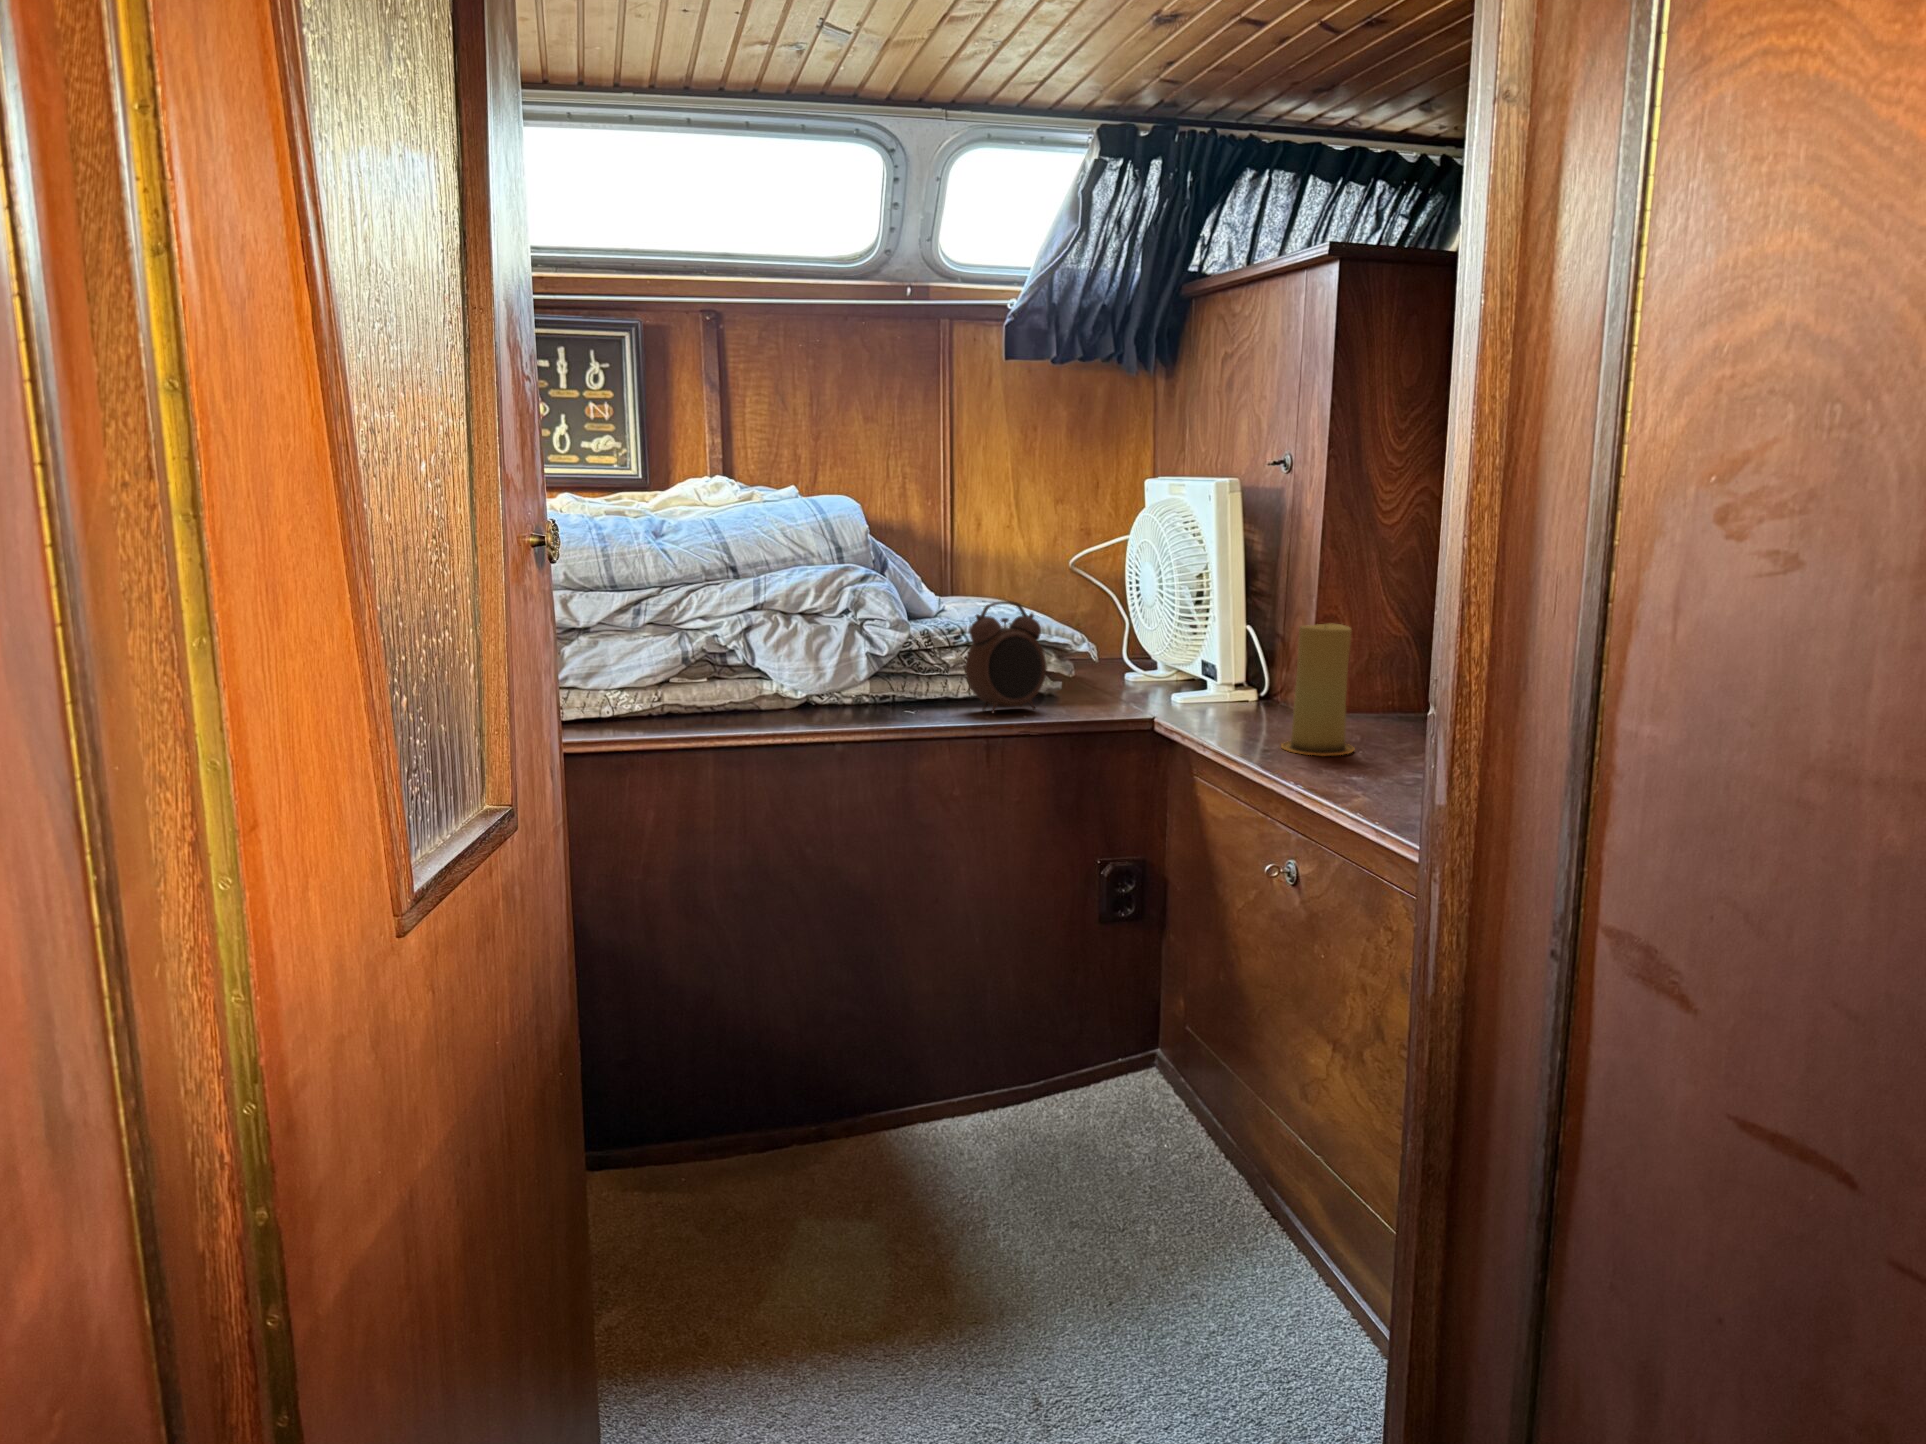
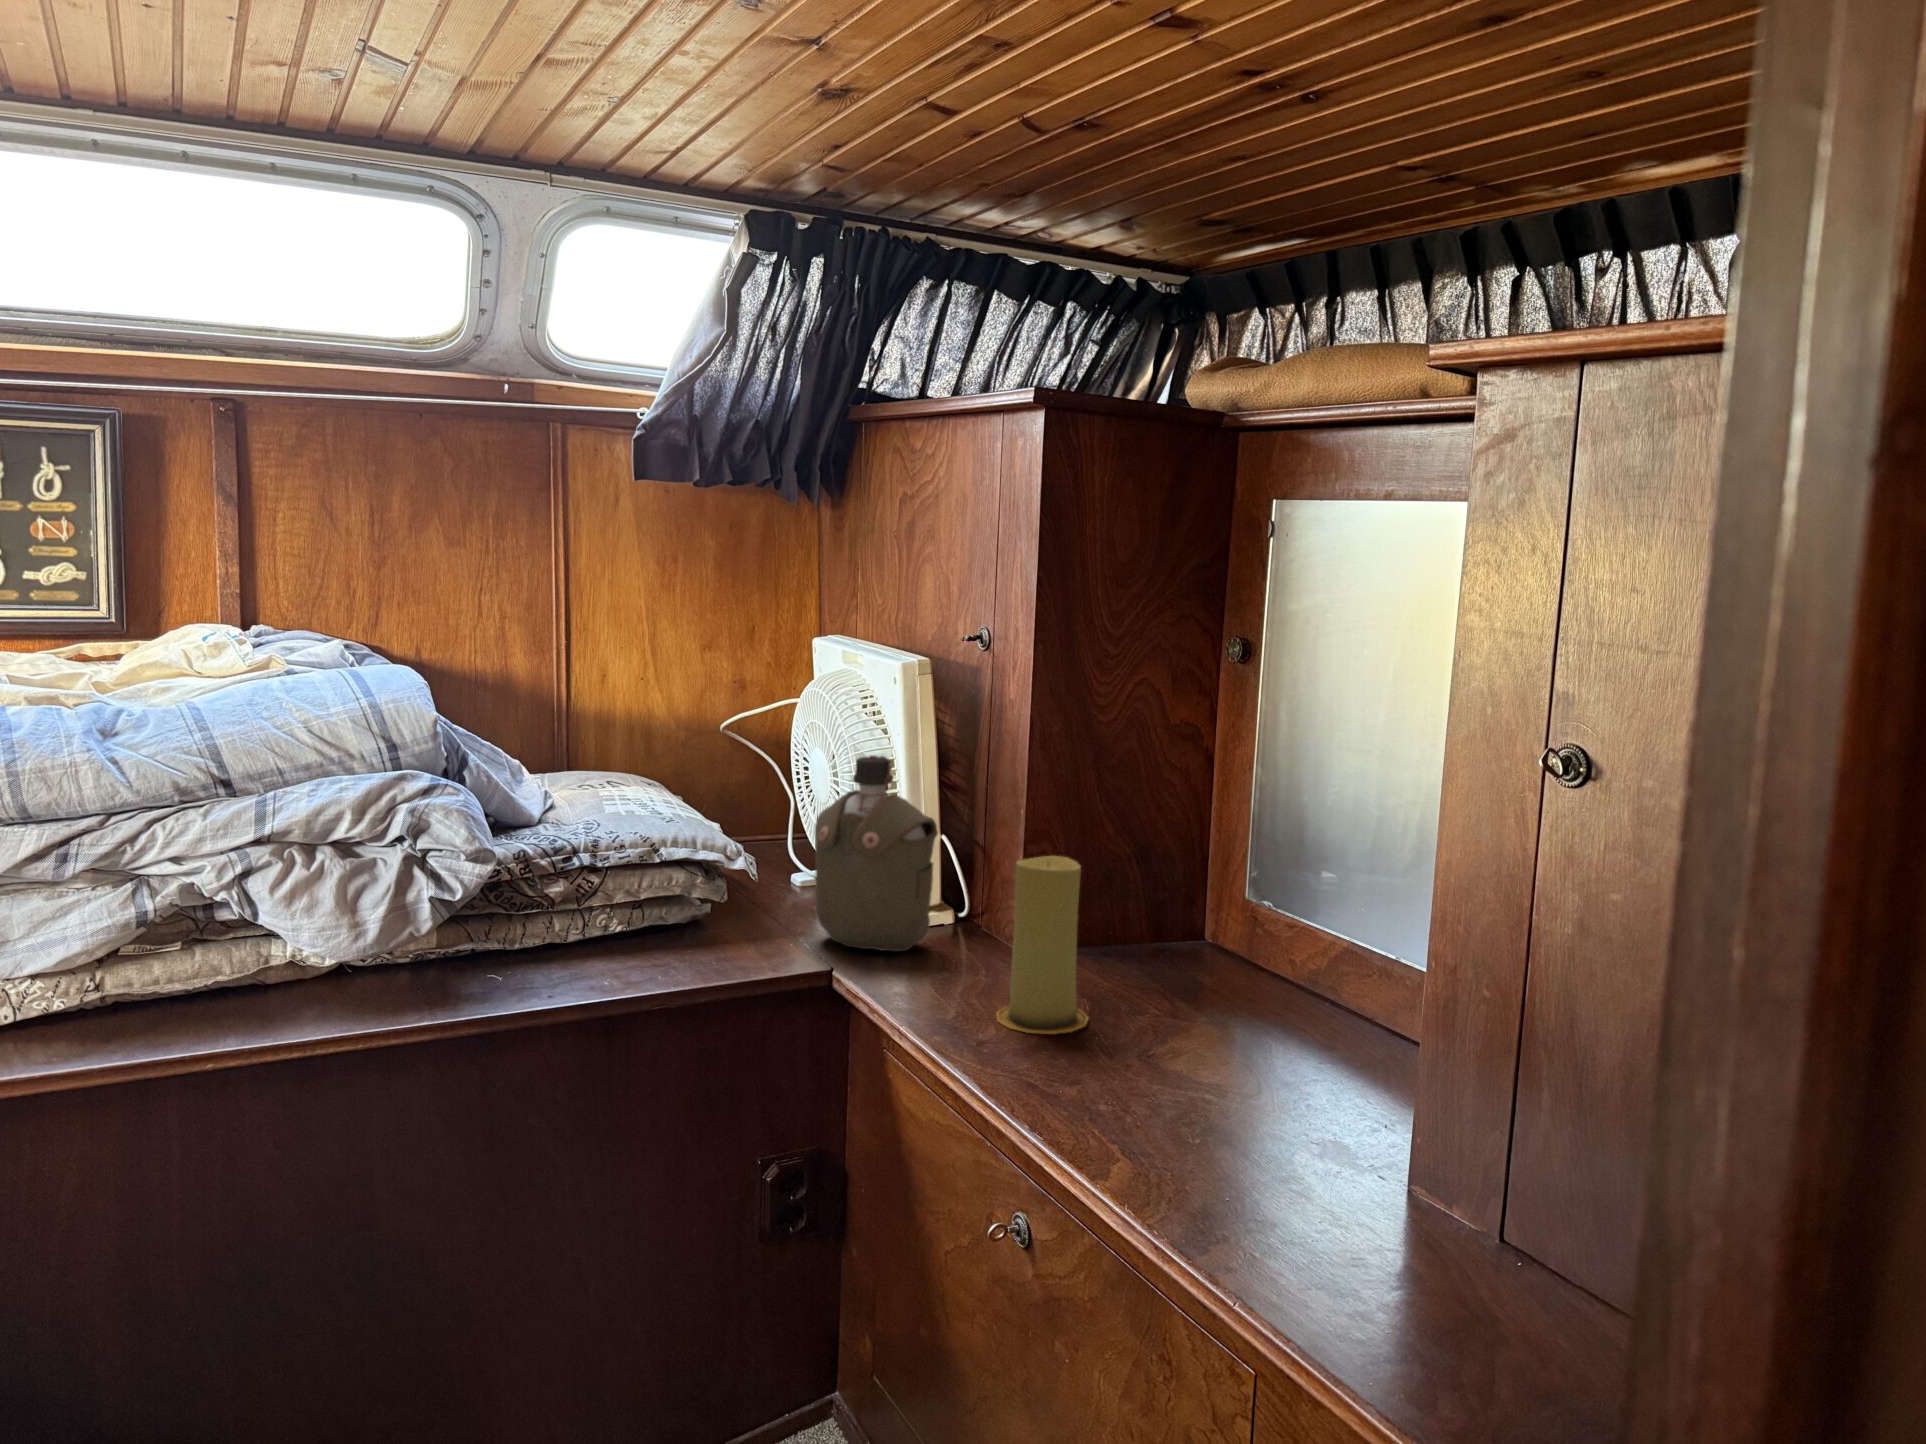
water bottle: none [1144,557,1243,711] -> present [815,755,938,951]
alarm clock: present [965,601,1046,713] -> none [574,818,686,974]

